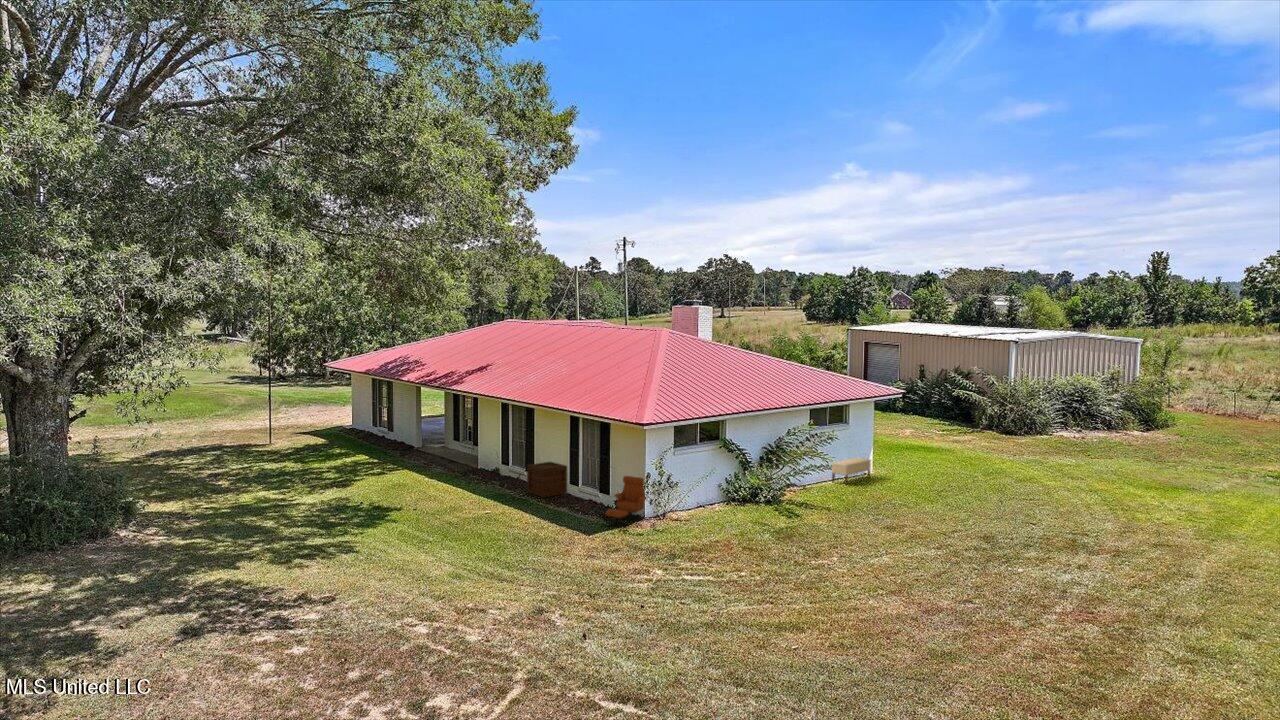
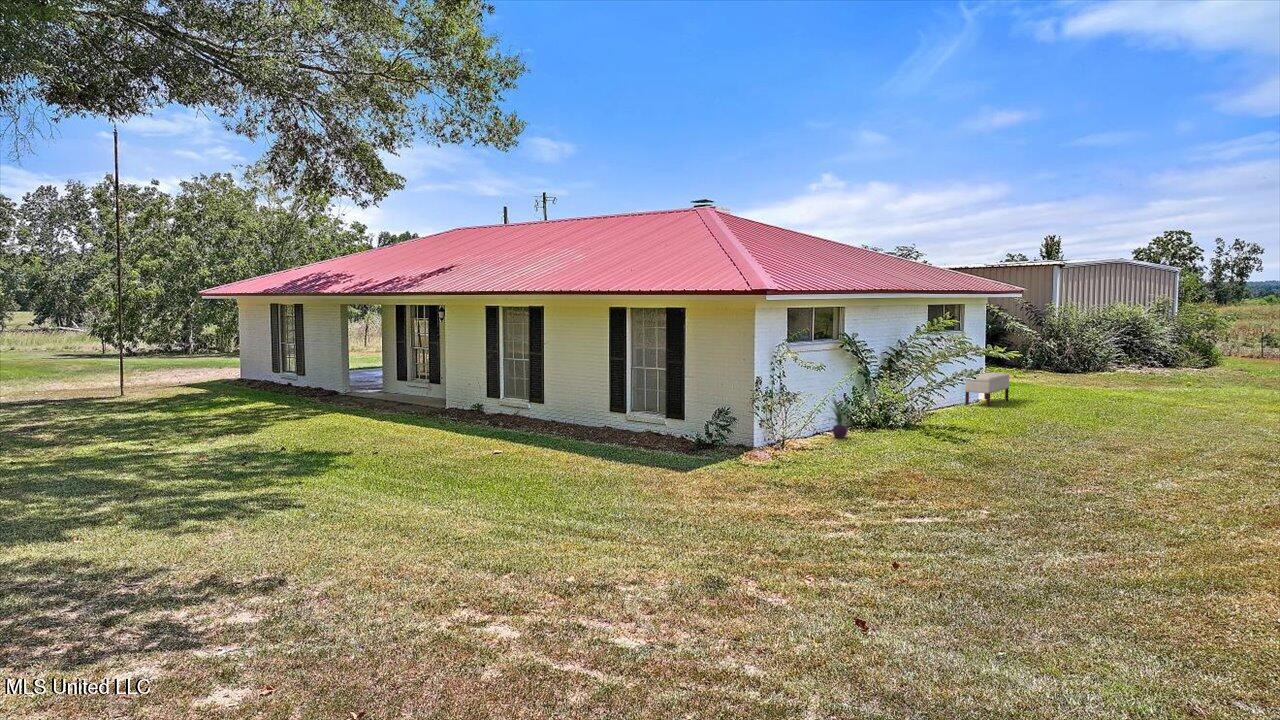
wooden crate: present [527,462,567,498] -> none [543,382,606,432]
lounge chair: present [606,476,647,527] -> none [702,383,761,459]
decorative plant: none [695,484,723,512] -> present [829,398,850,438]

